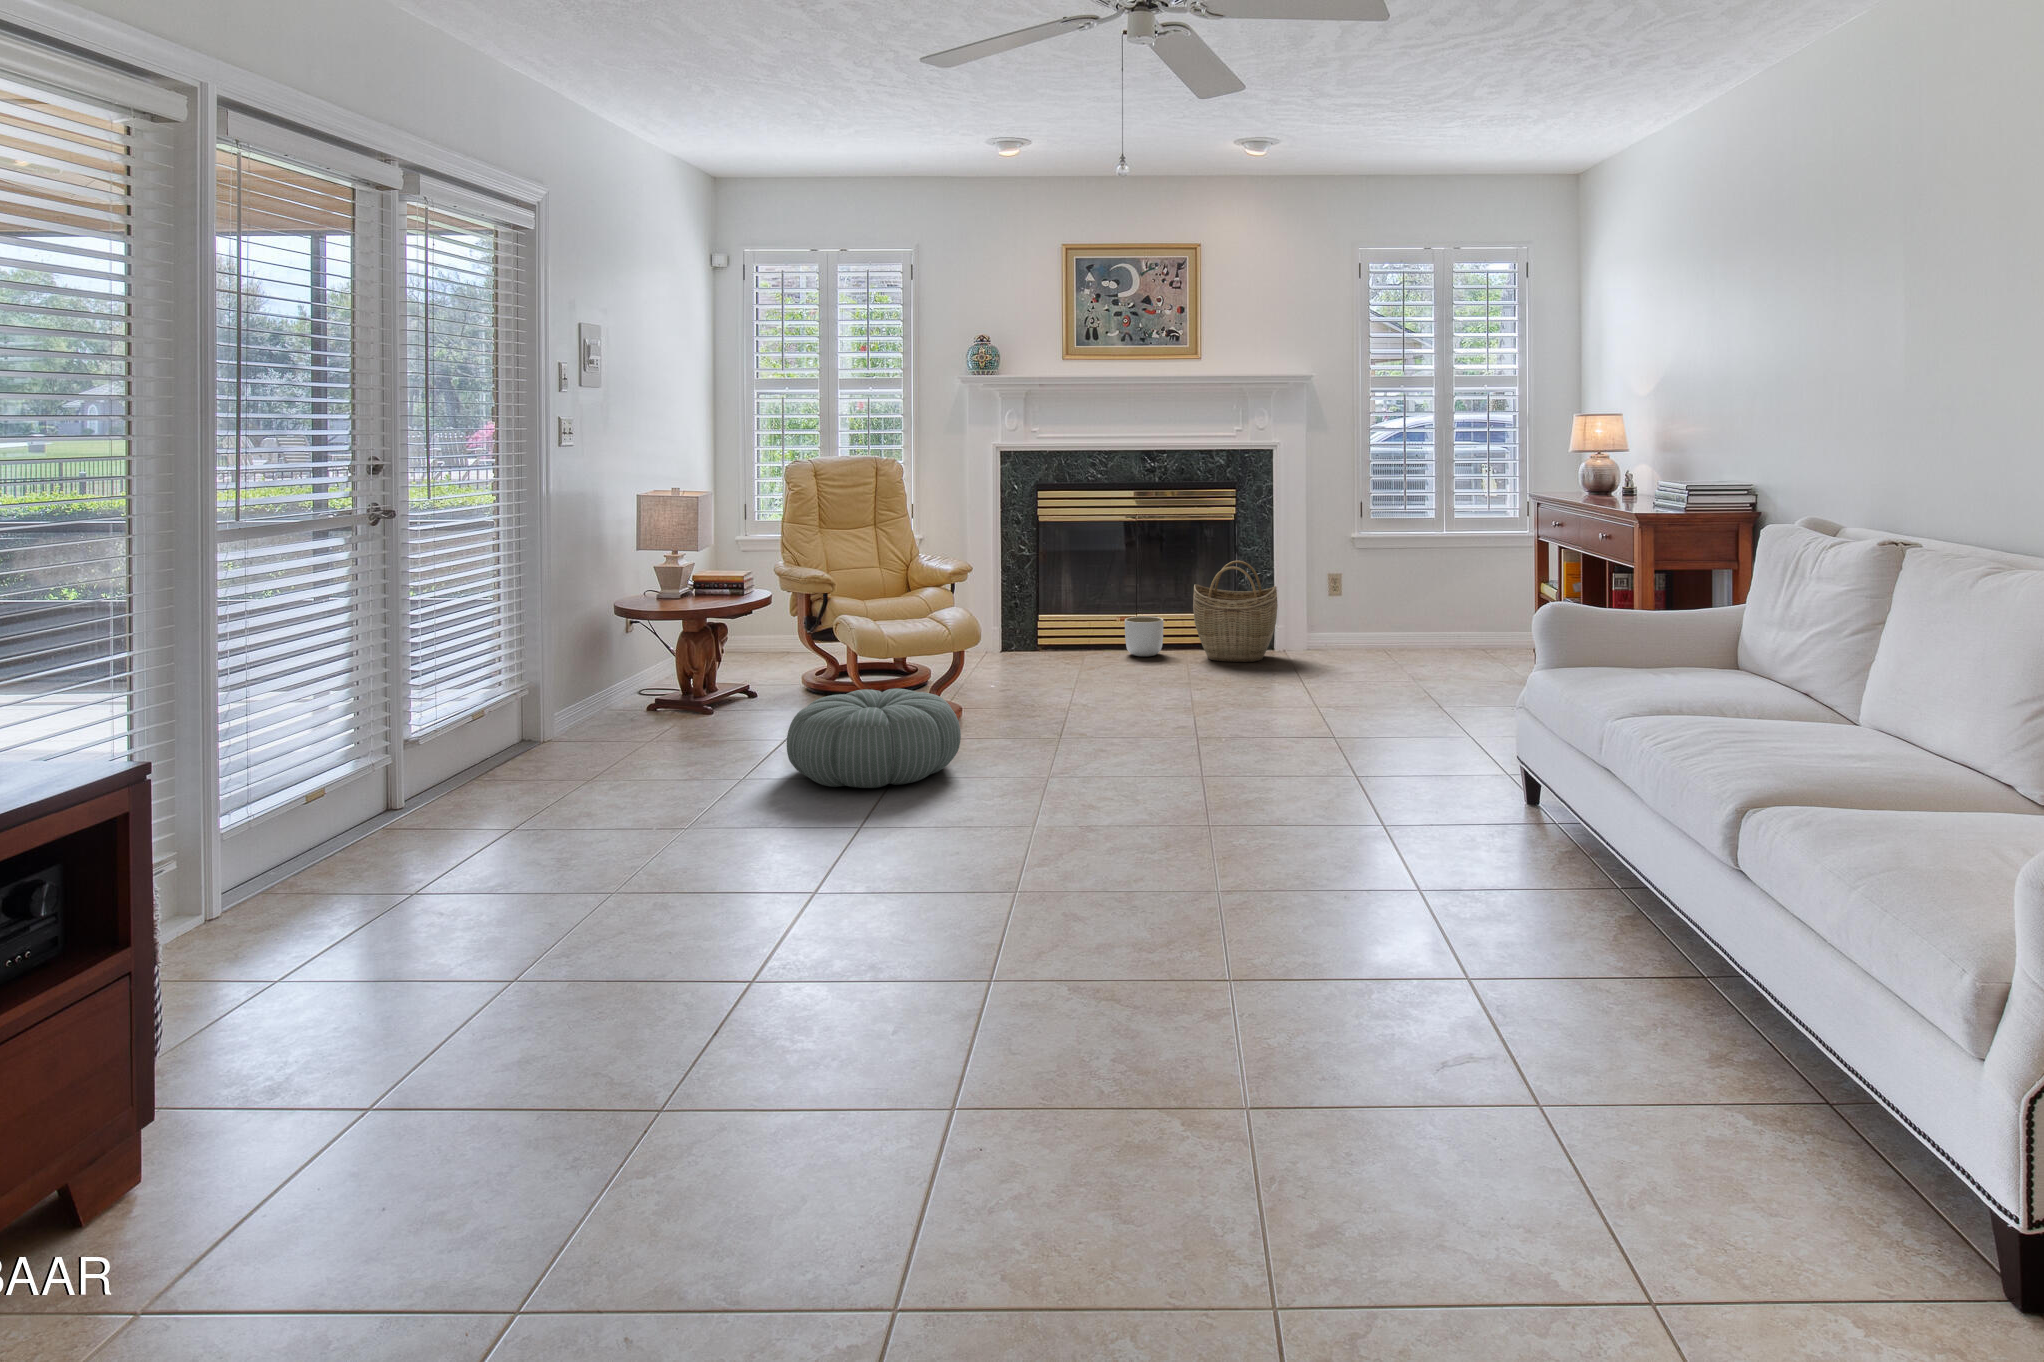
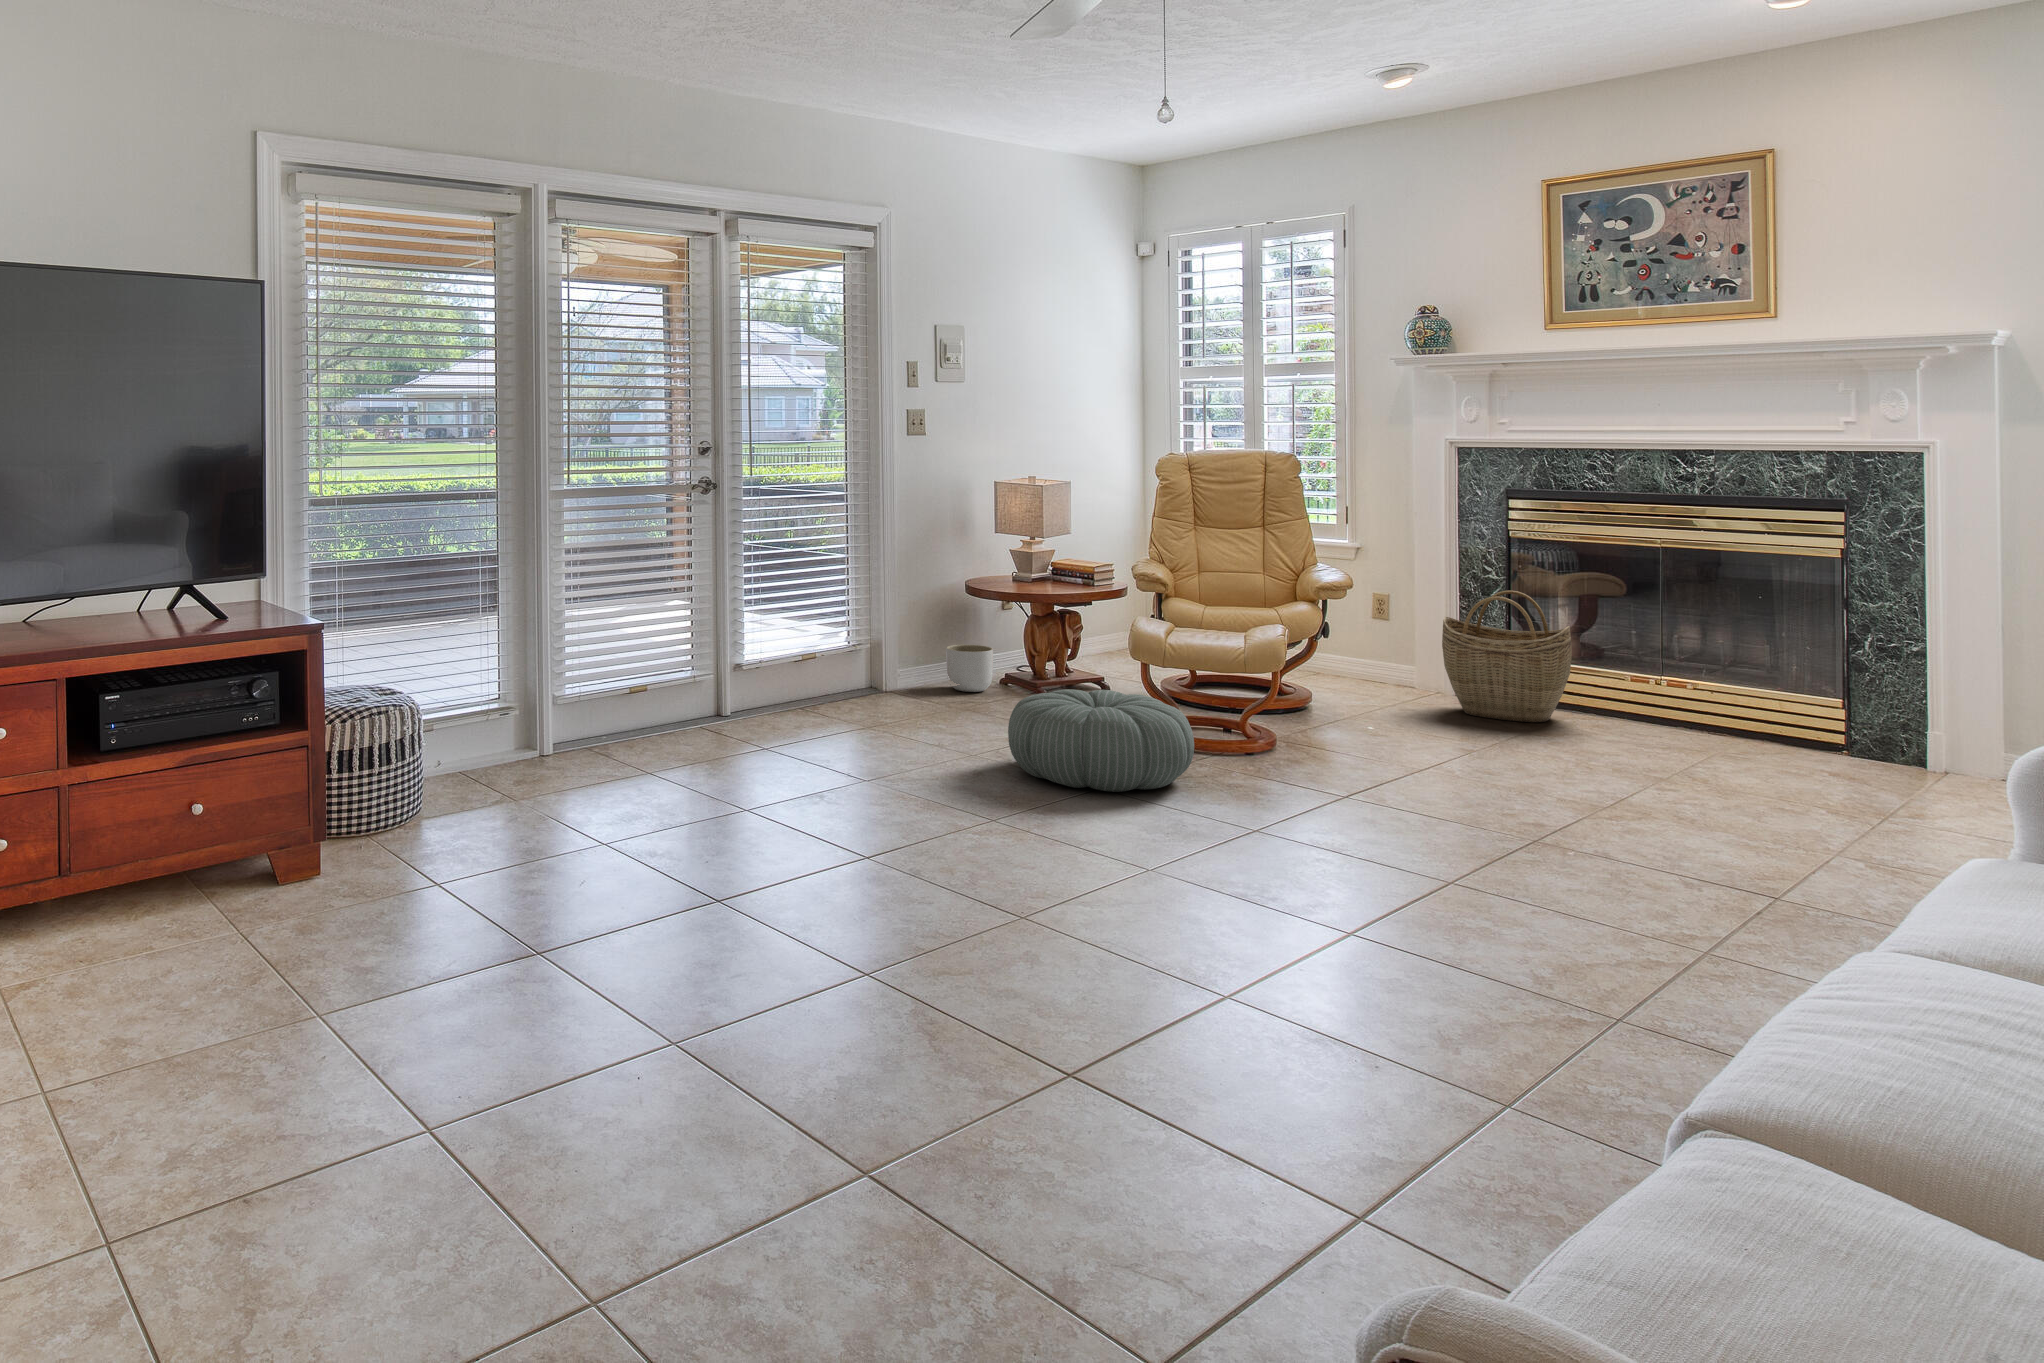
woven basket: present [1193,561,1278,662] -> present [1442,591,1572,722]
planter: present [1125,616,1163,657] -> present [946,645,993,692]

